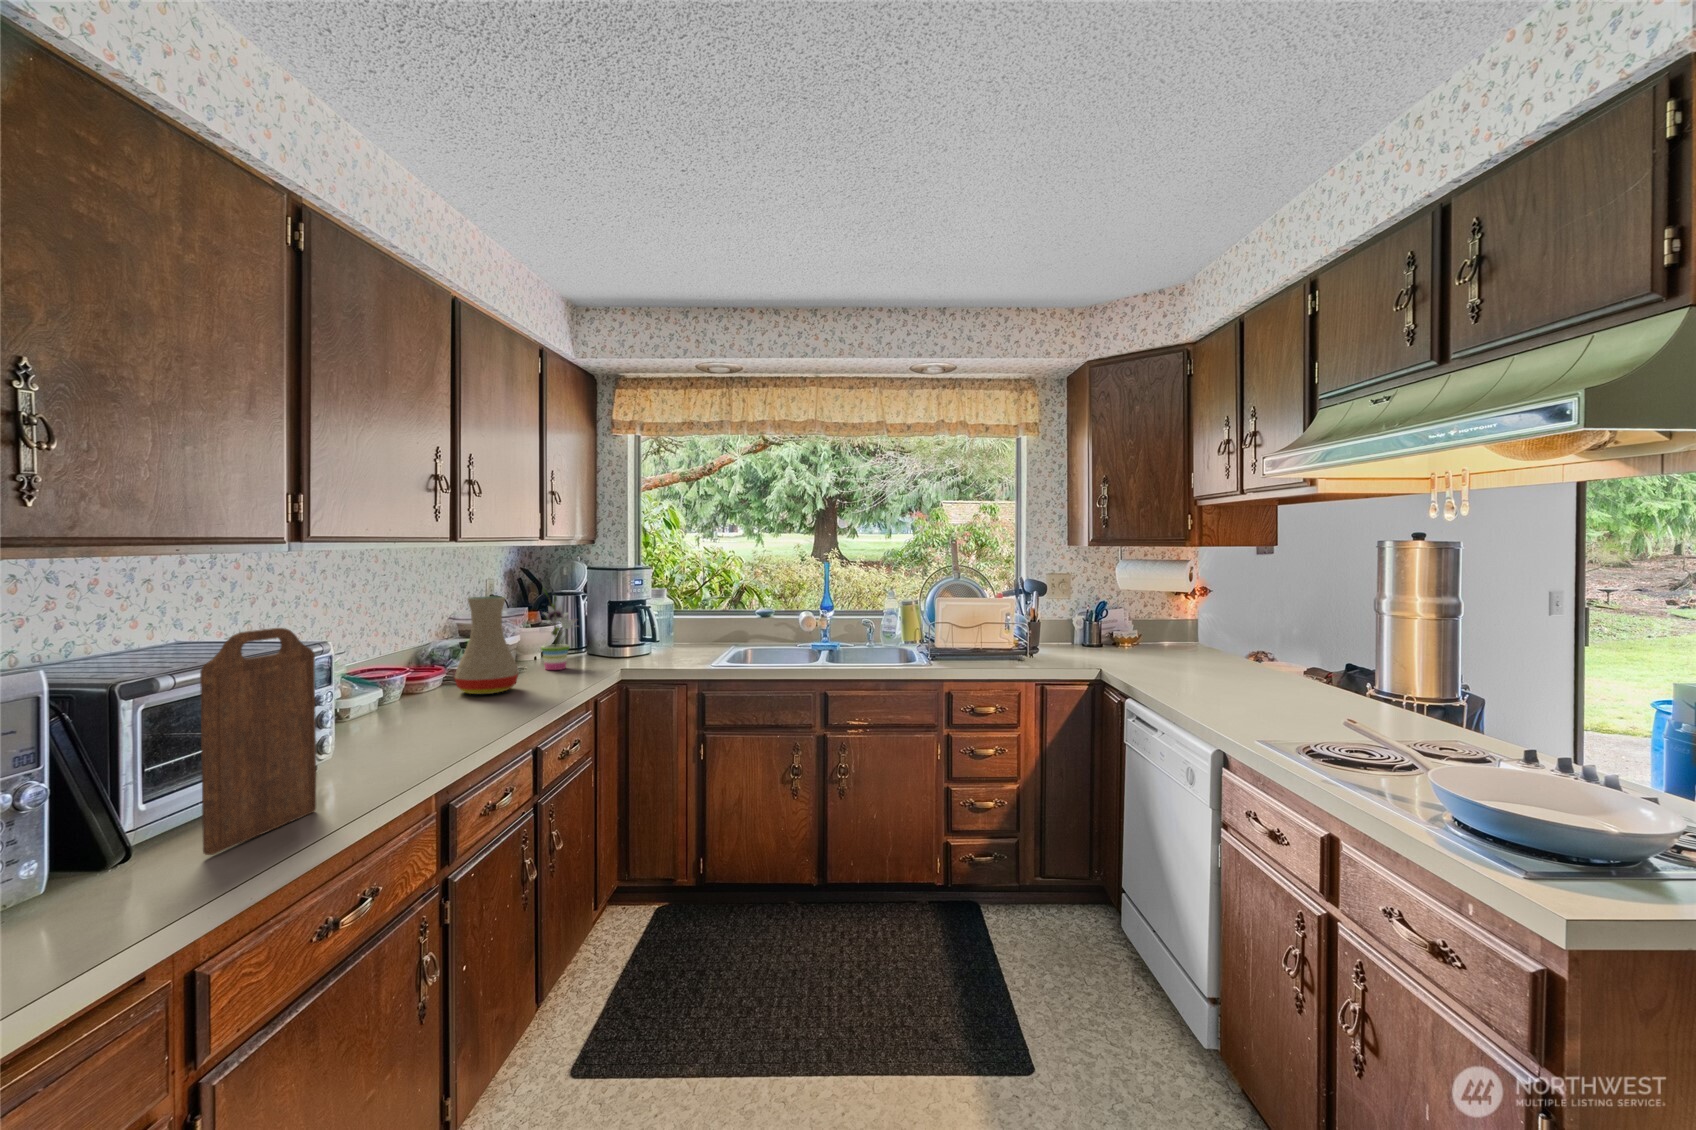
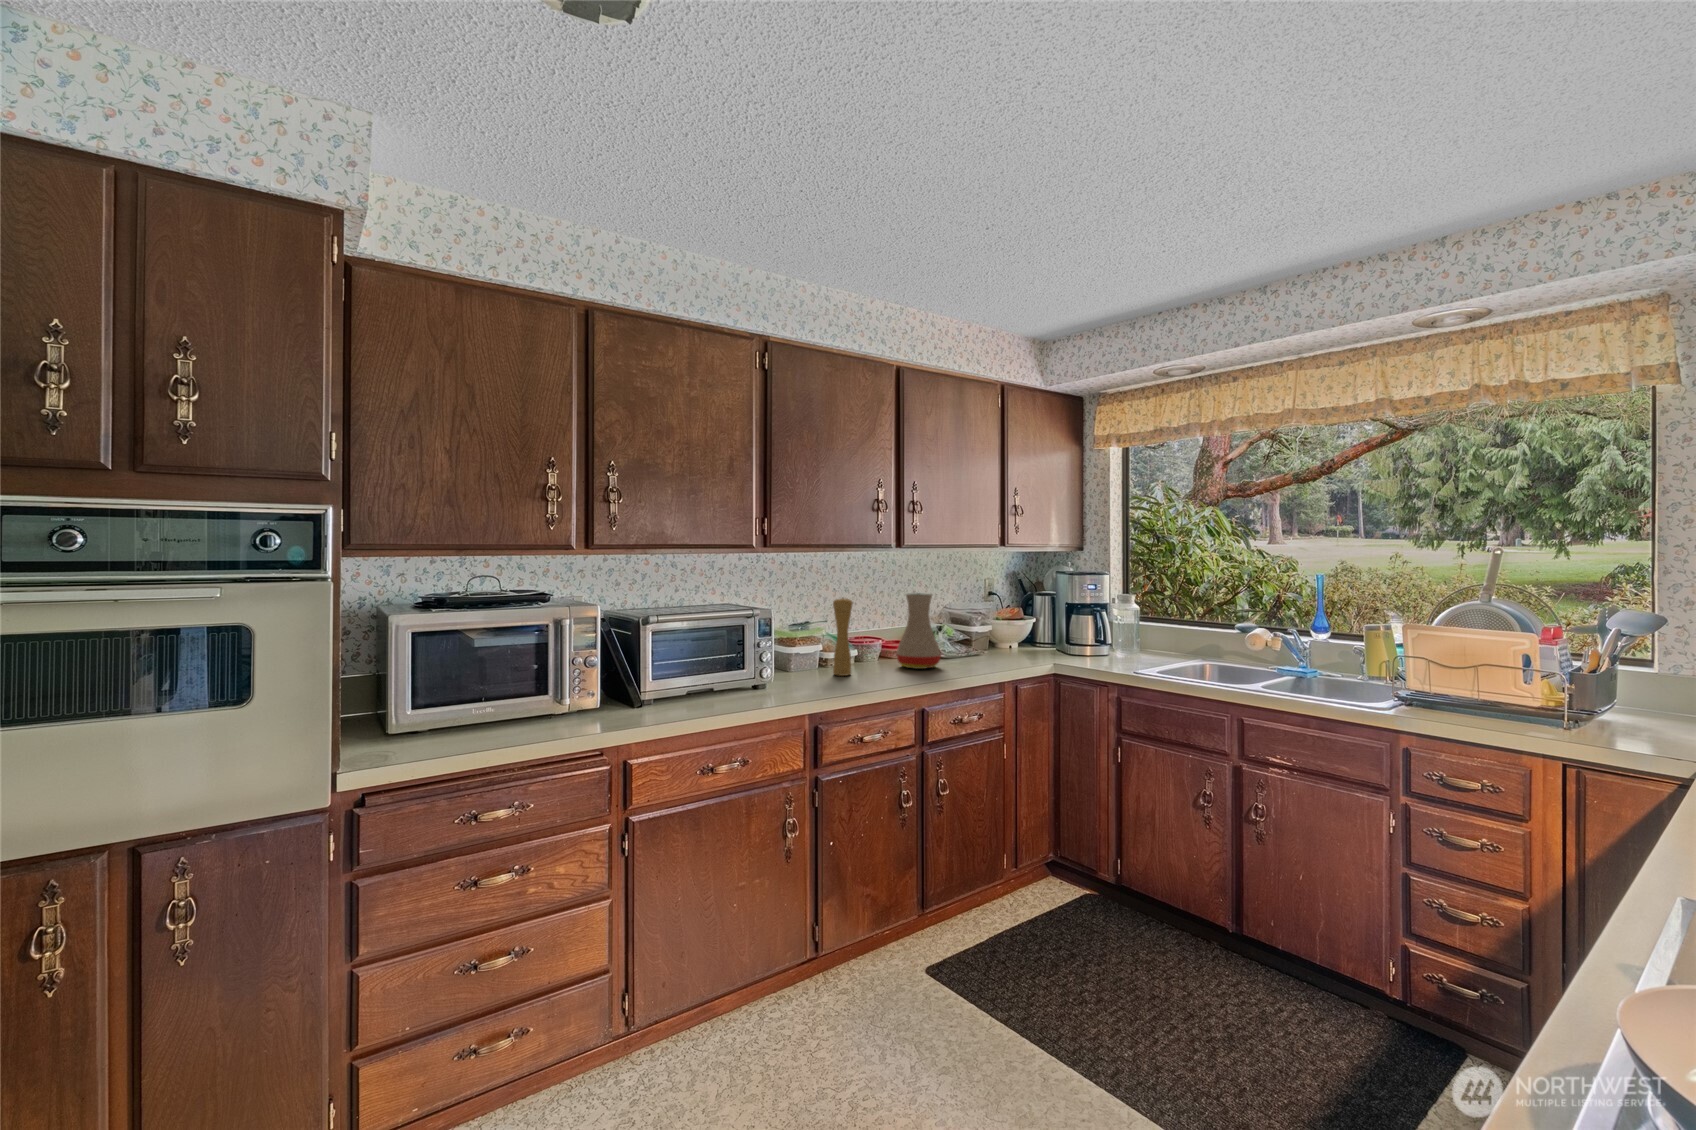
potted plant: present [541,589,577,670] -> none [978,590,1015,660]
pepper mill: none [381,609,414,722] -> present [833,598,853,676]
cutting board: present [200,628,316,855] -> none [675,598,738,715]

